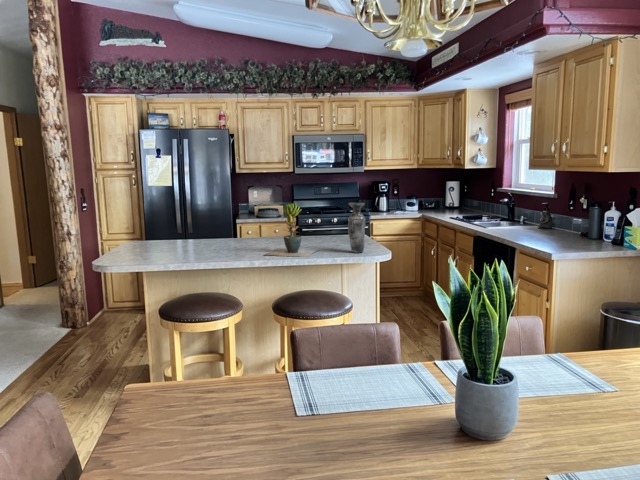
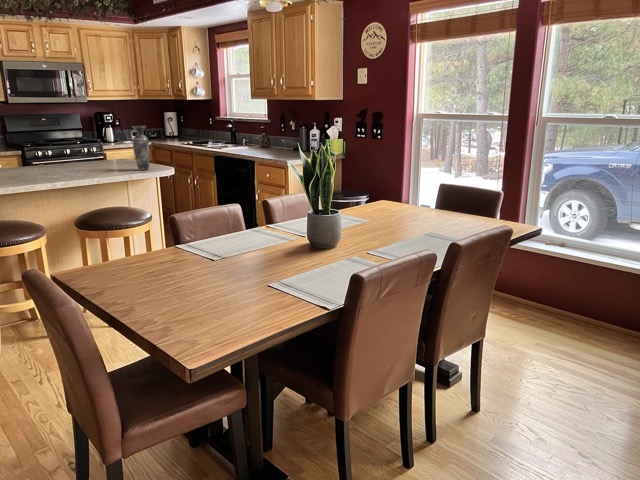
potted plant: present [264,203,318,257] -> none [56,127,105,178]

